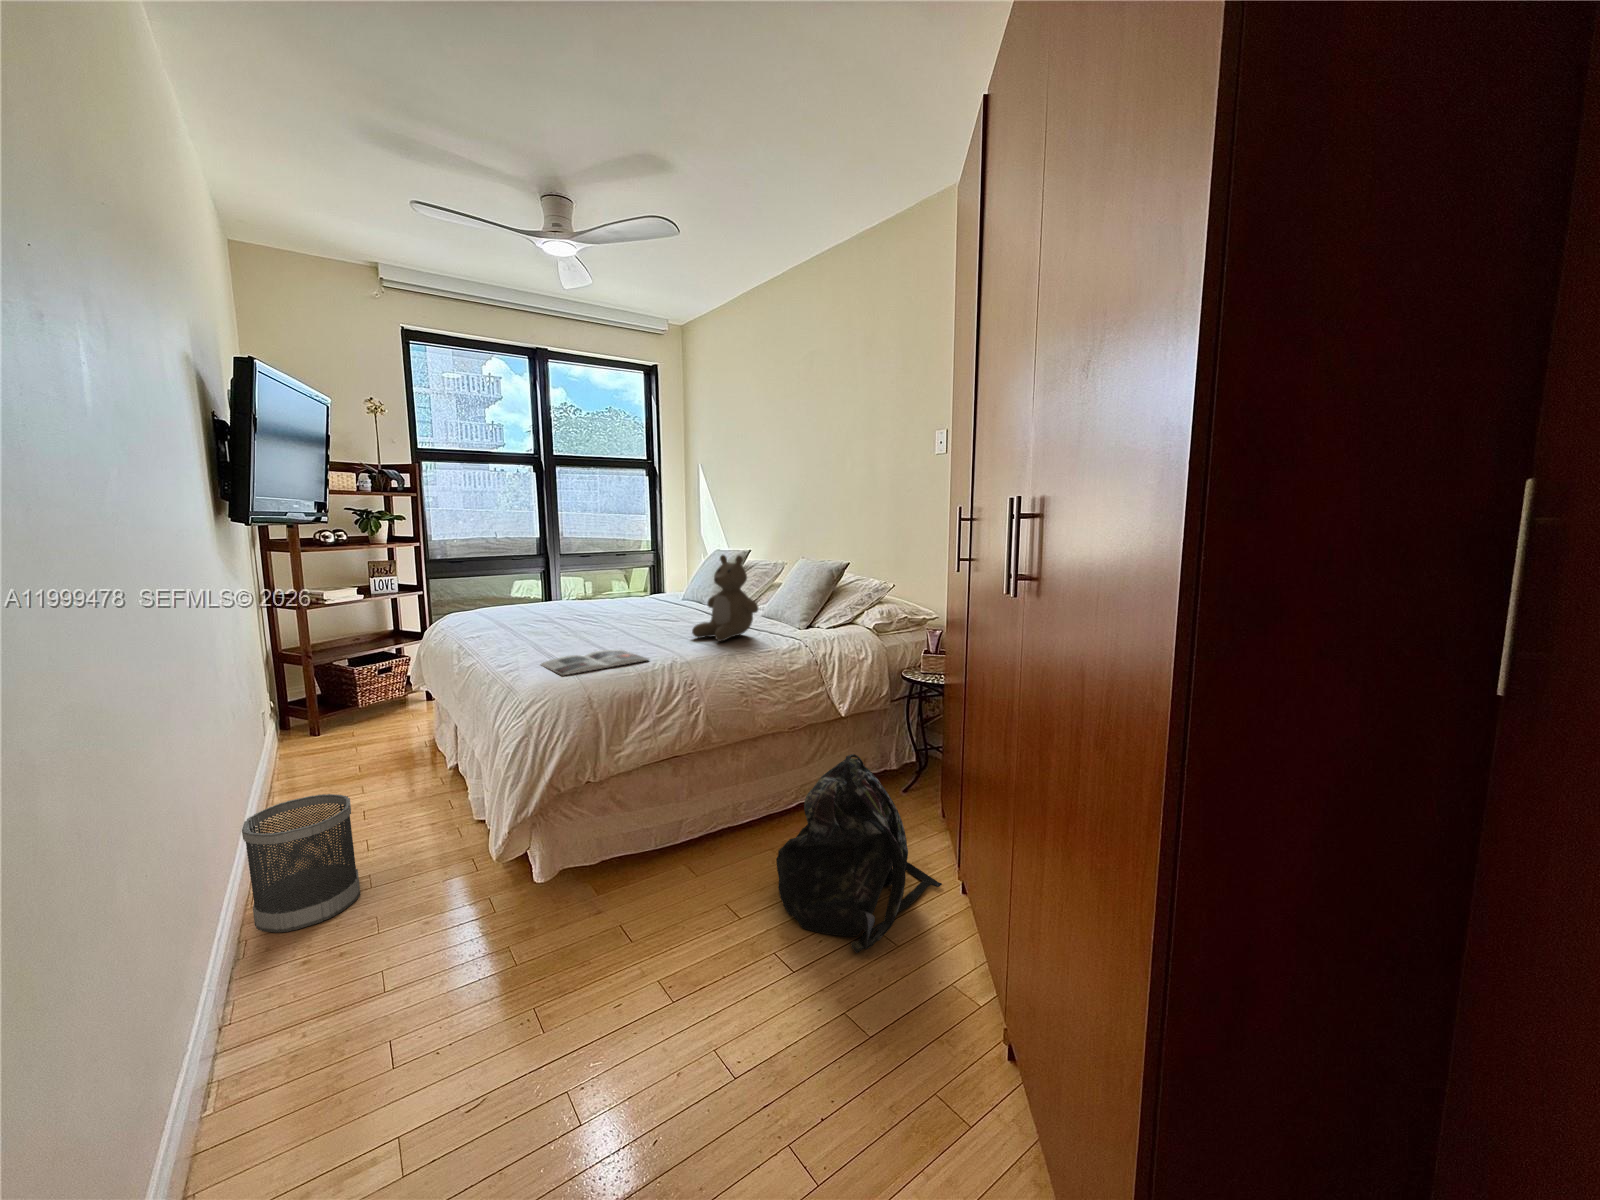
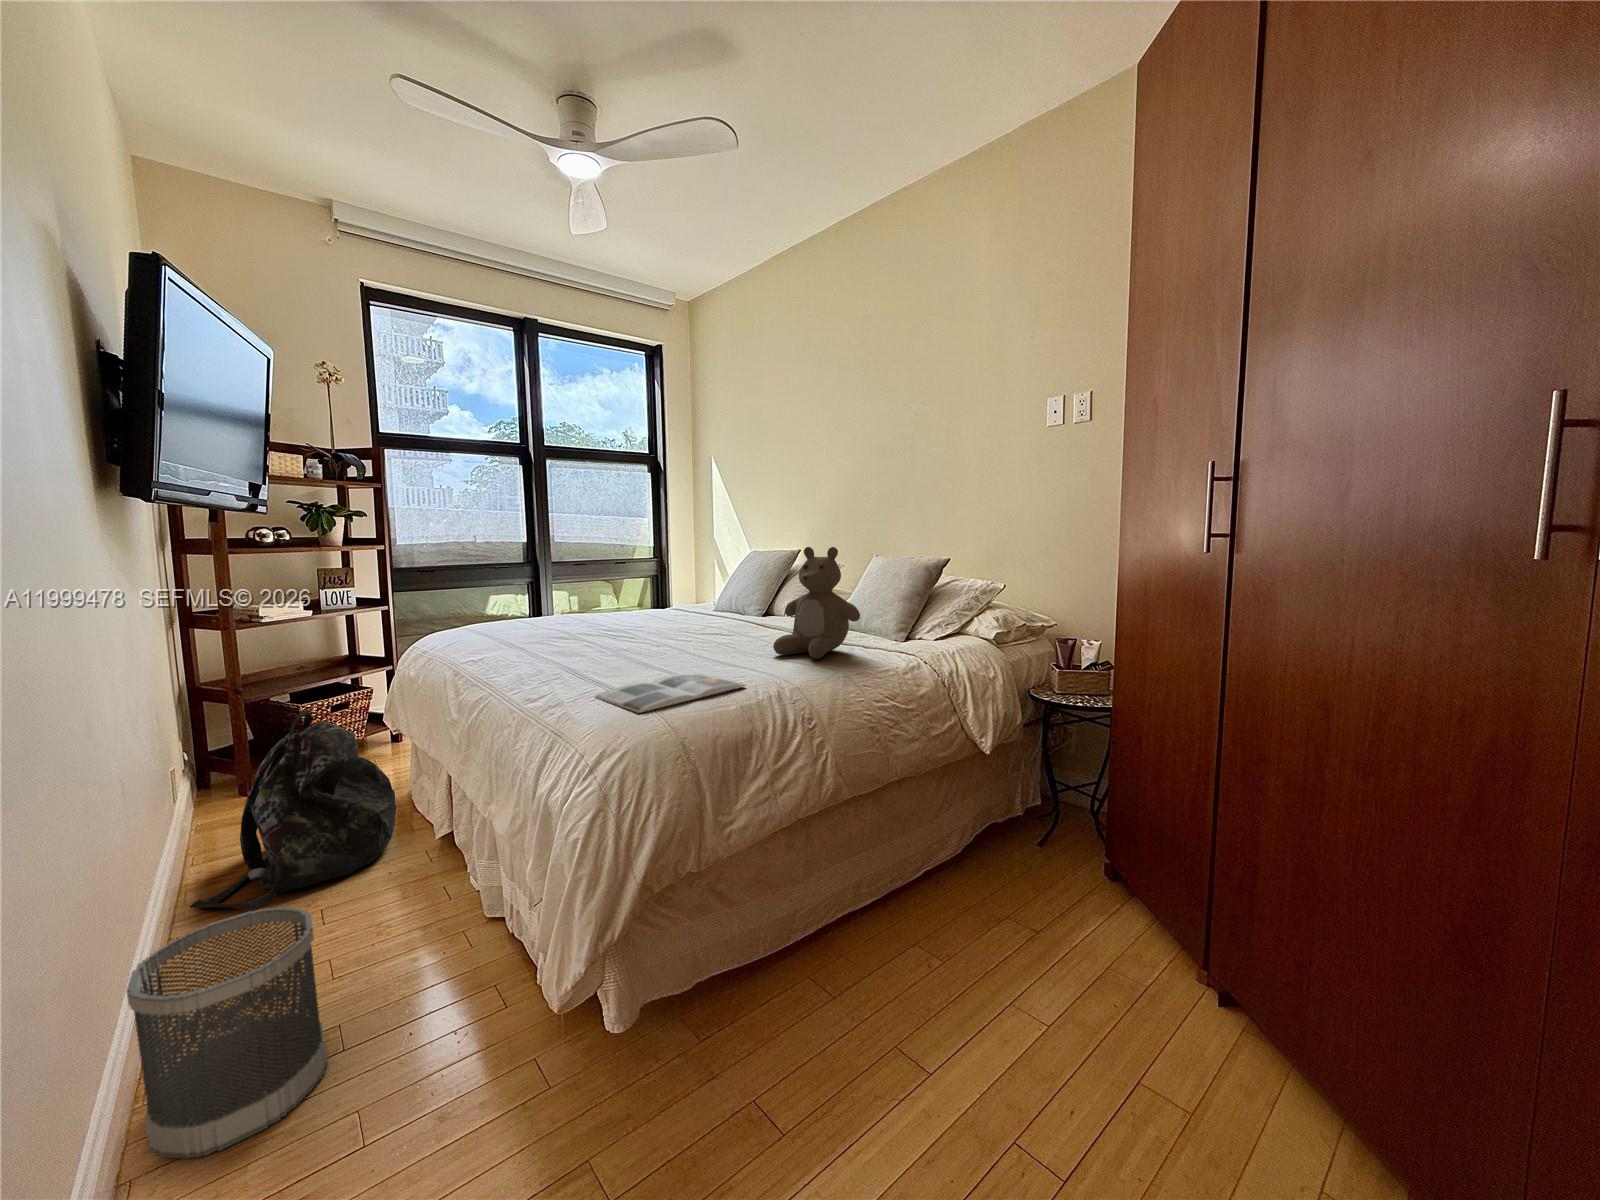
backpack: present [776,754,942,953] -> present [190,710,397,908]

